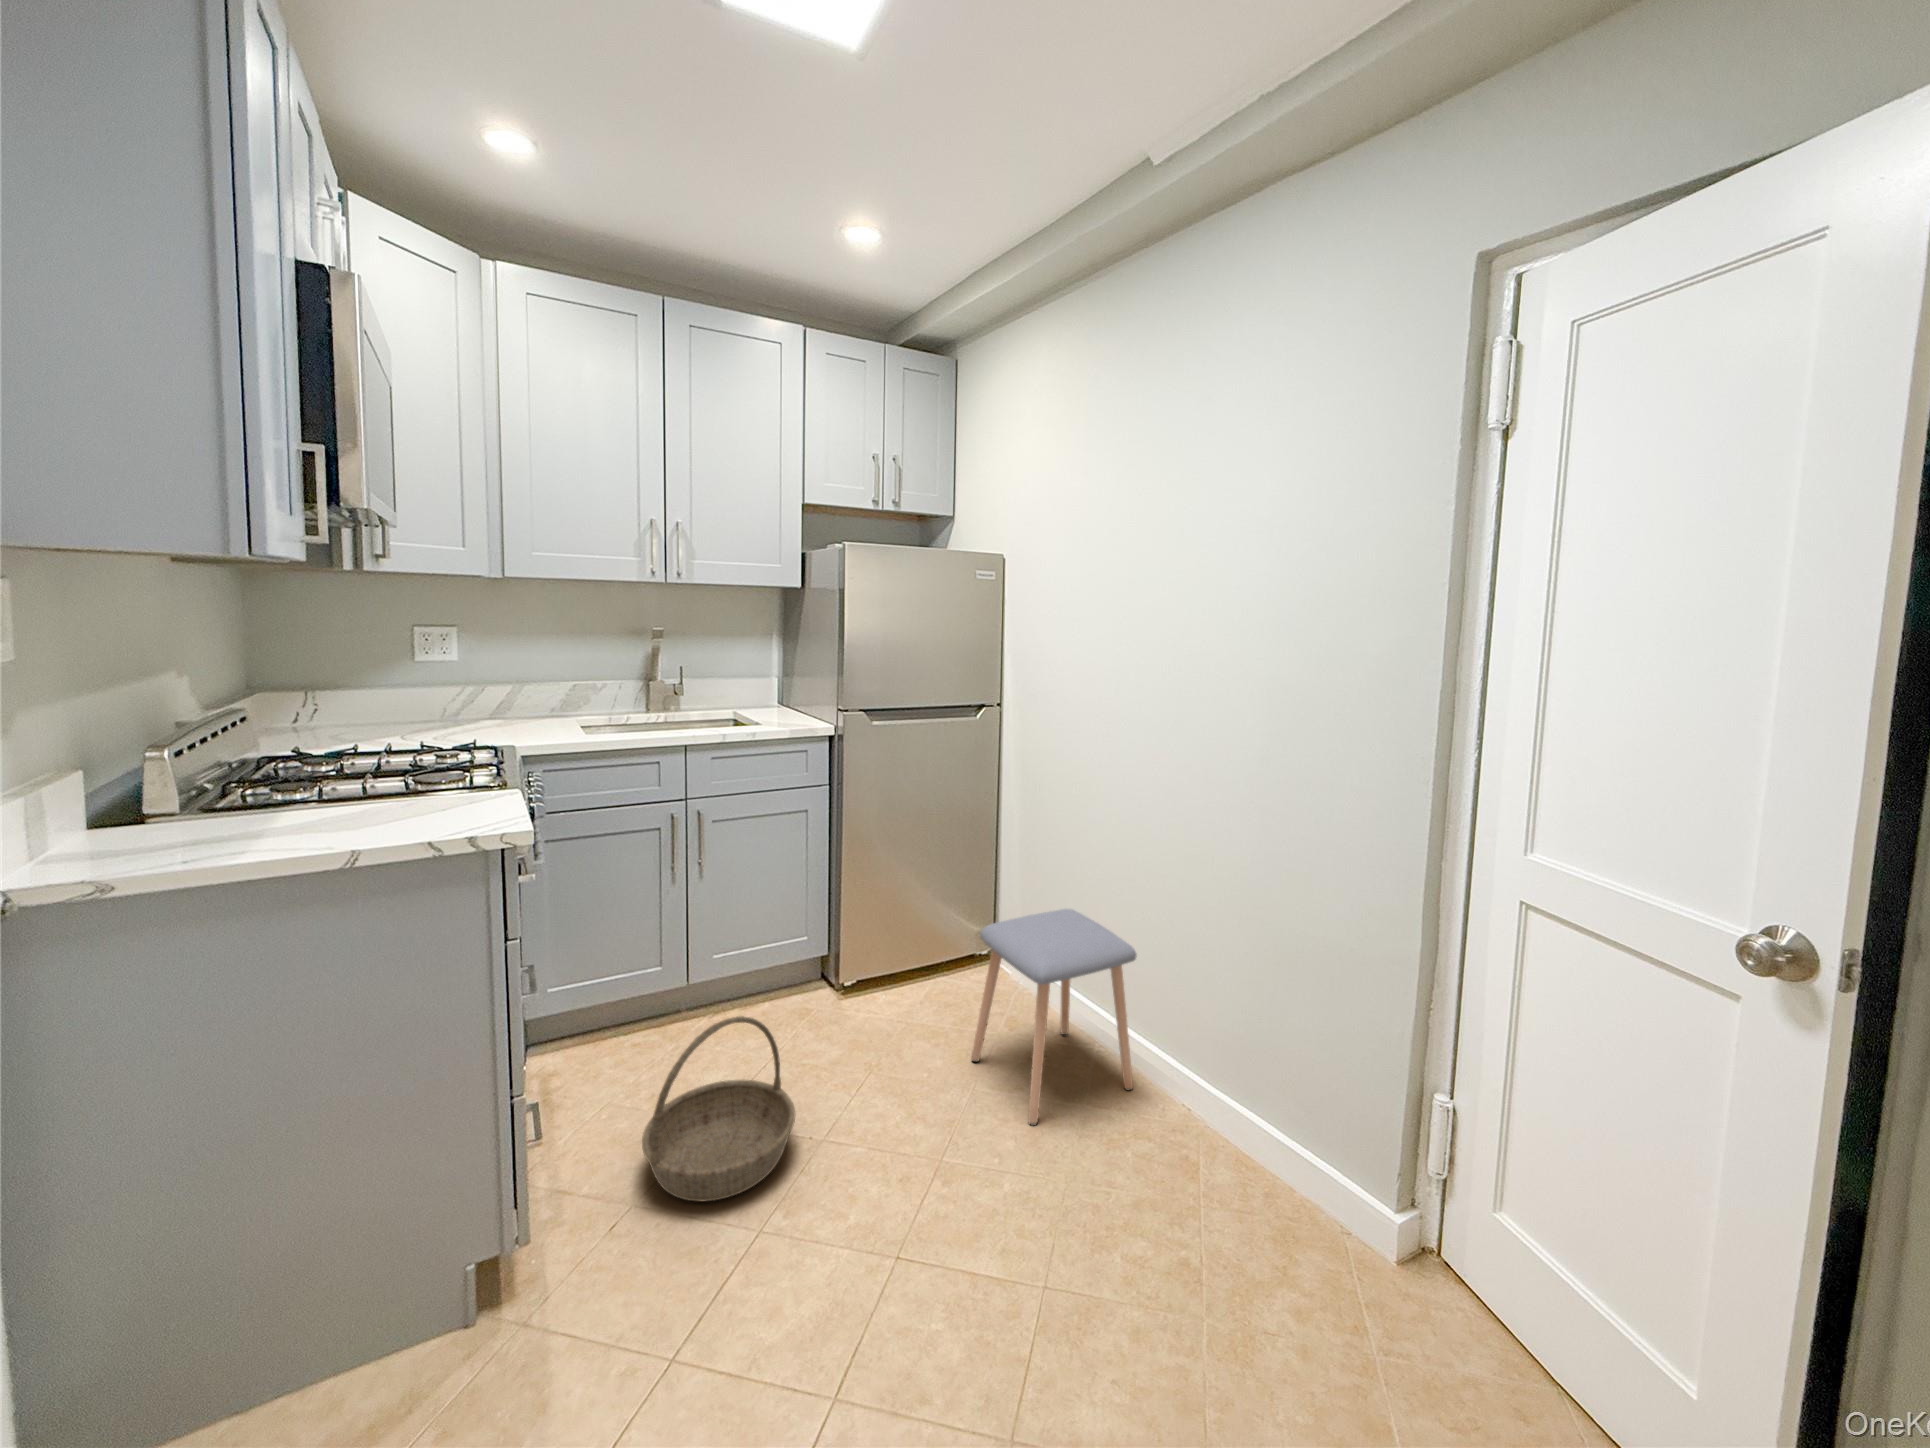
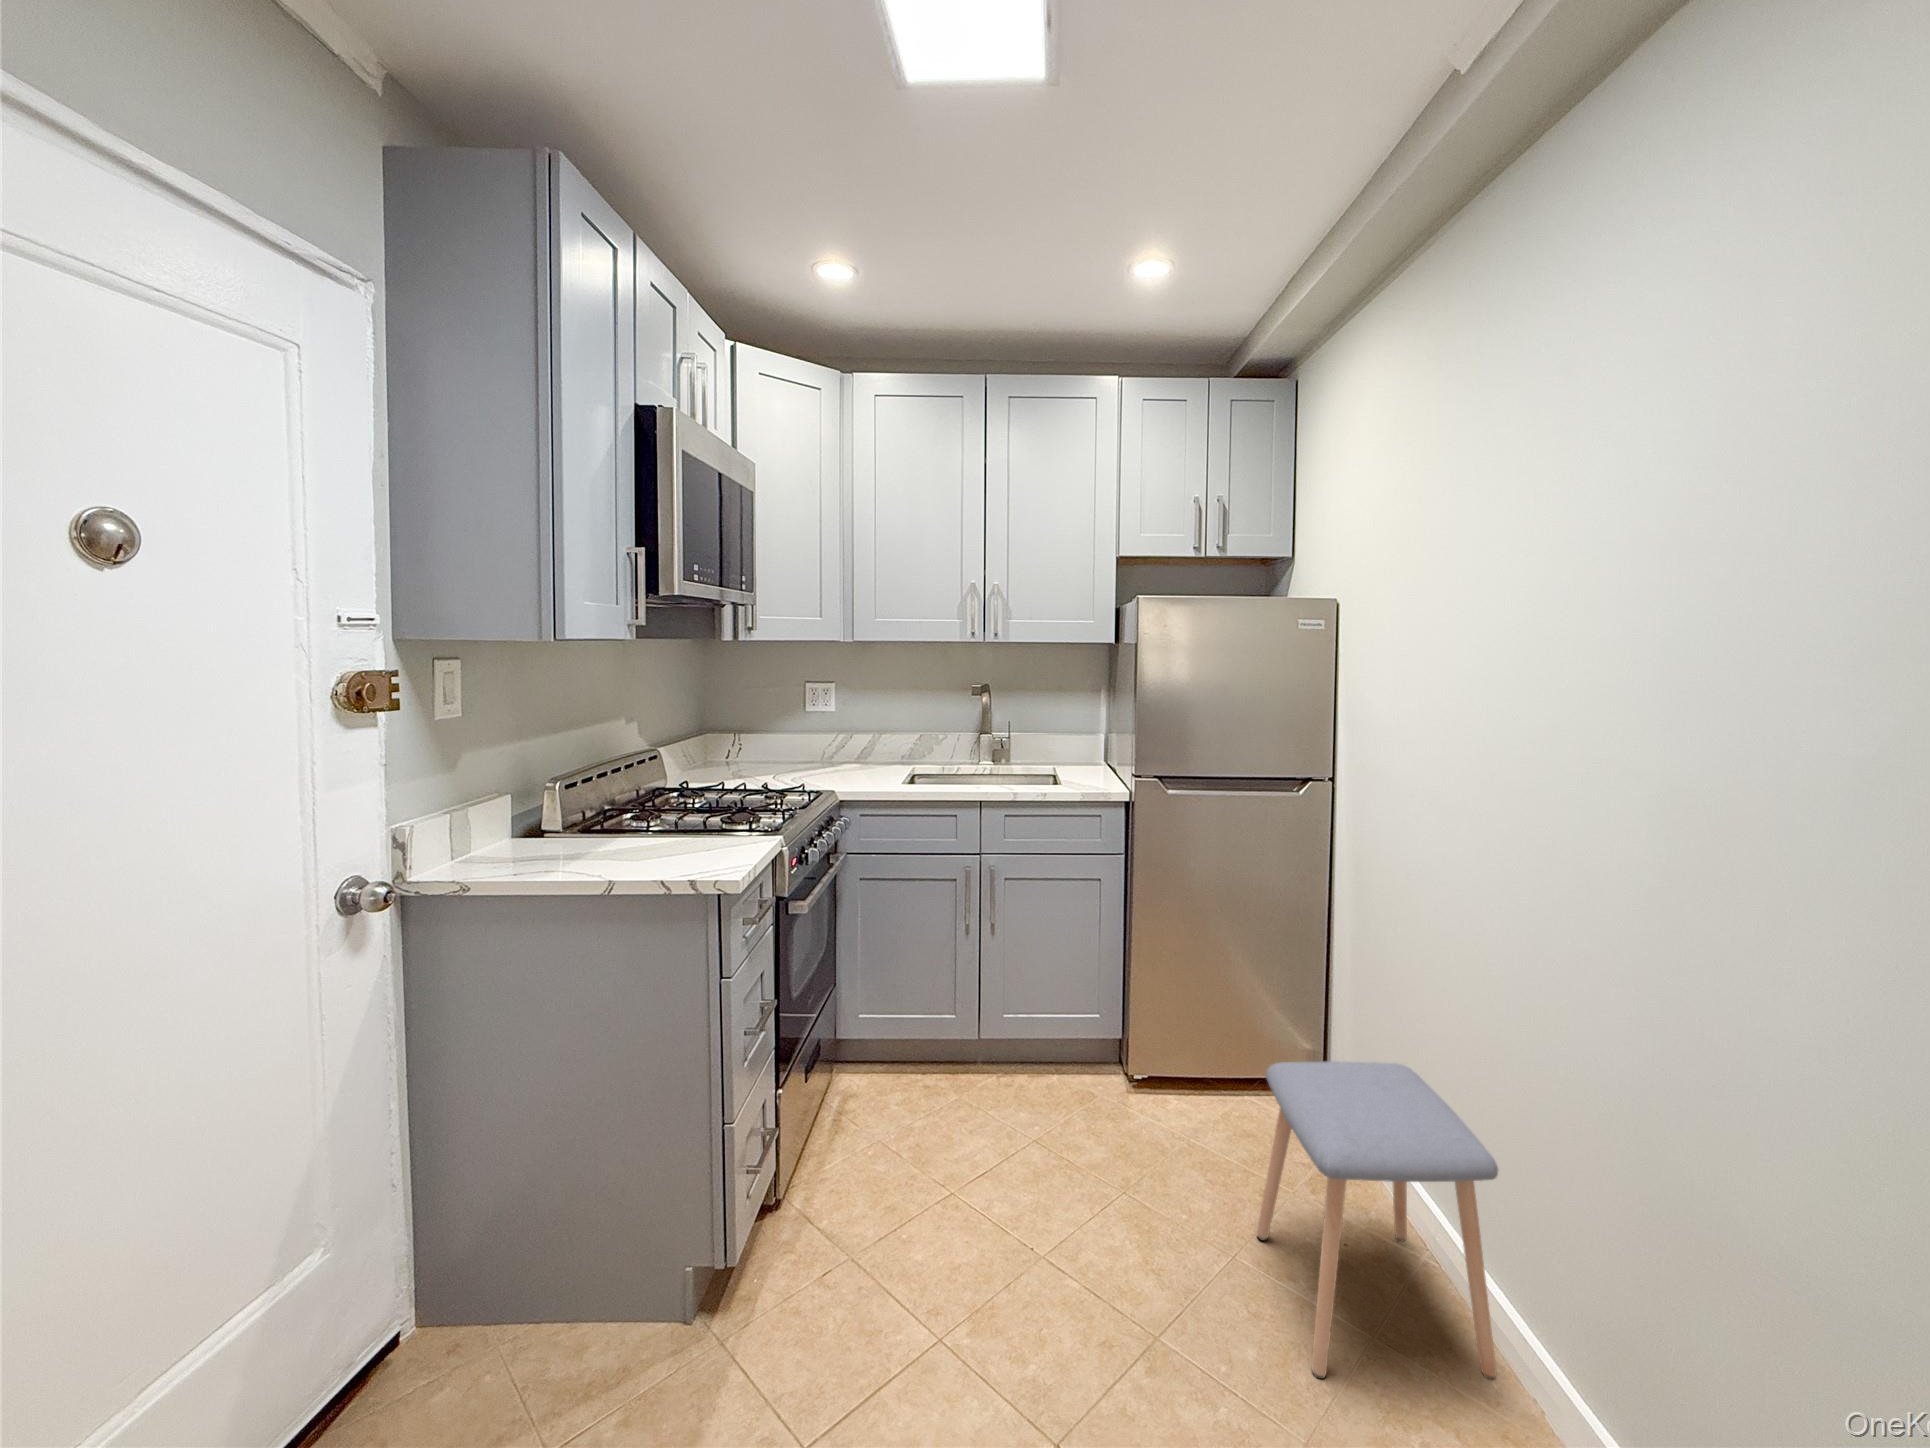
basket: present [642,1016,795,1202] -> none [859,1107,1018,1320]

